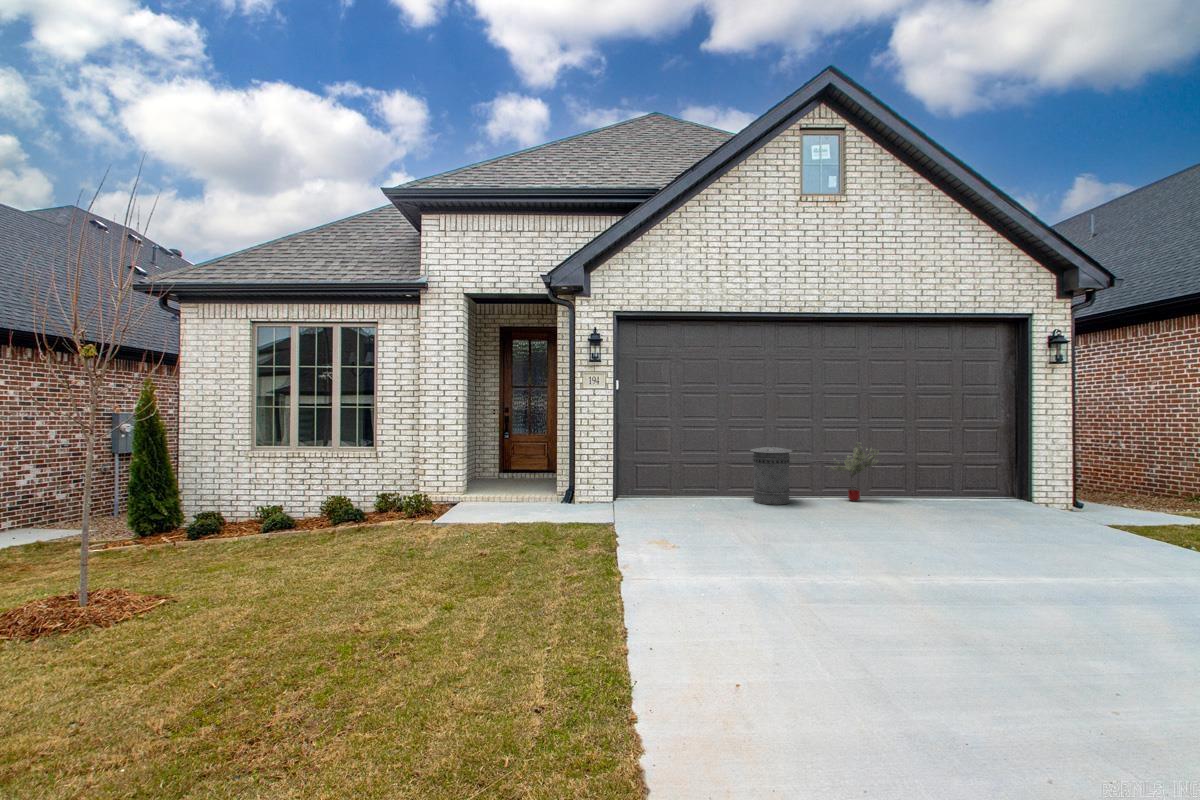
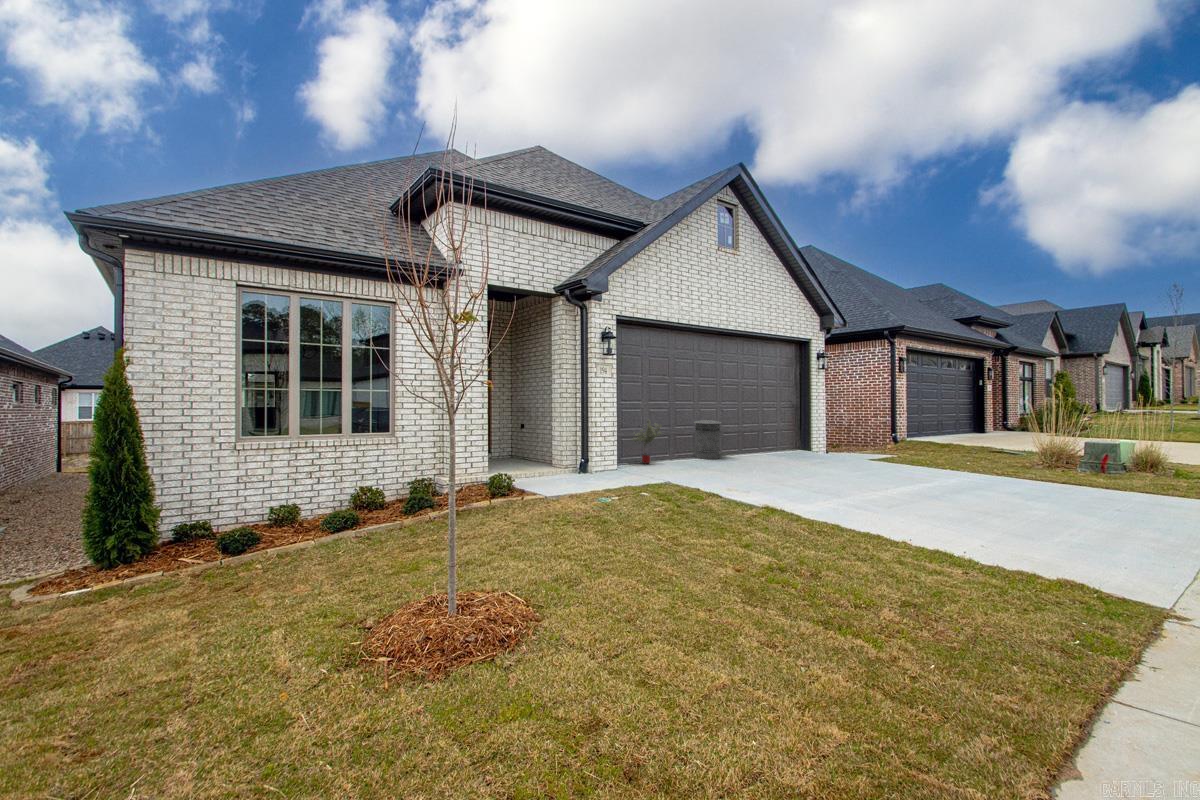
potted tree: present [830,442,879,501] -> present [632,419,662,464]

